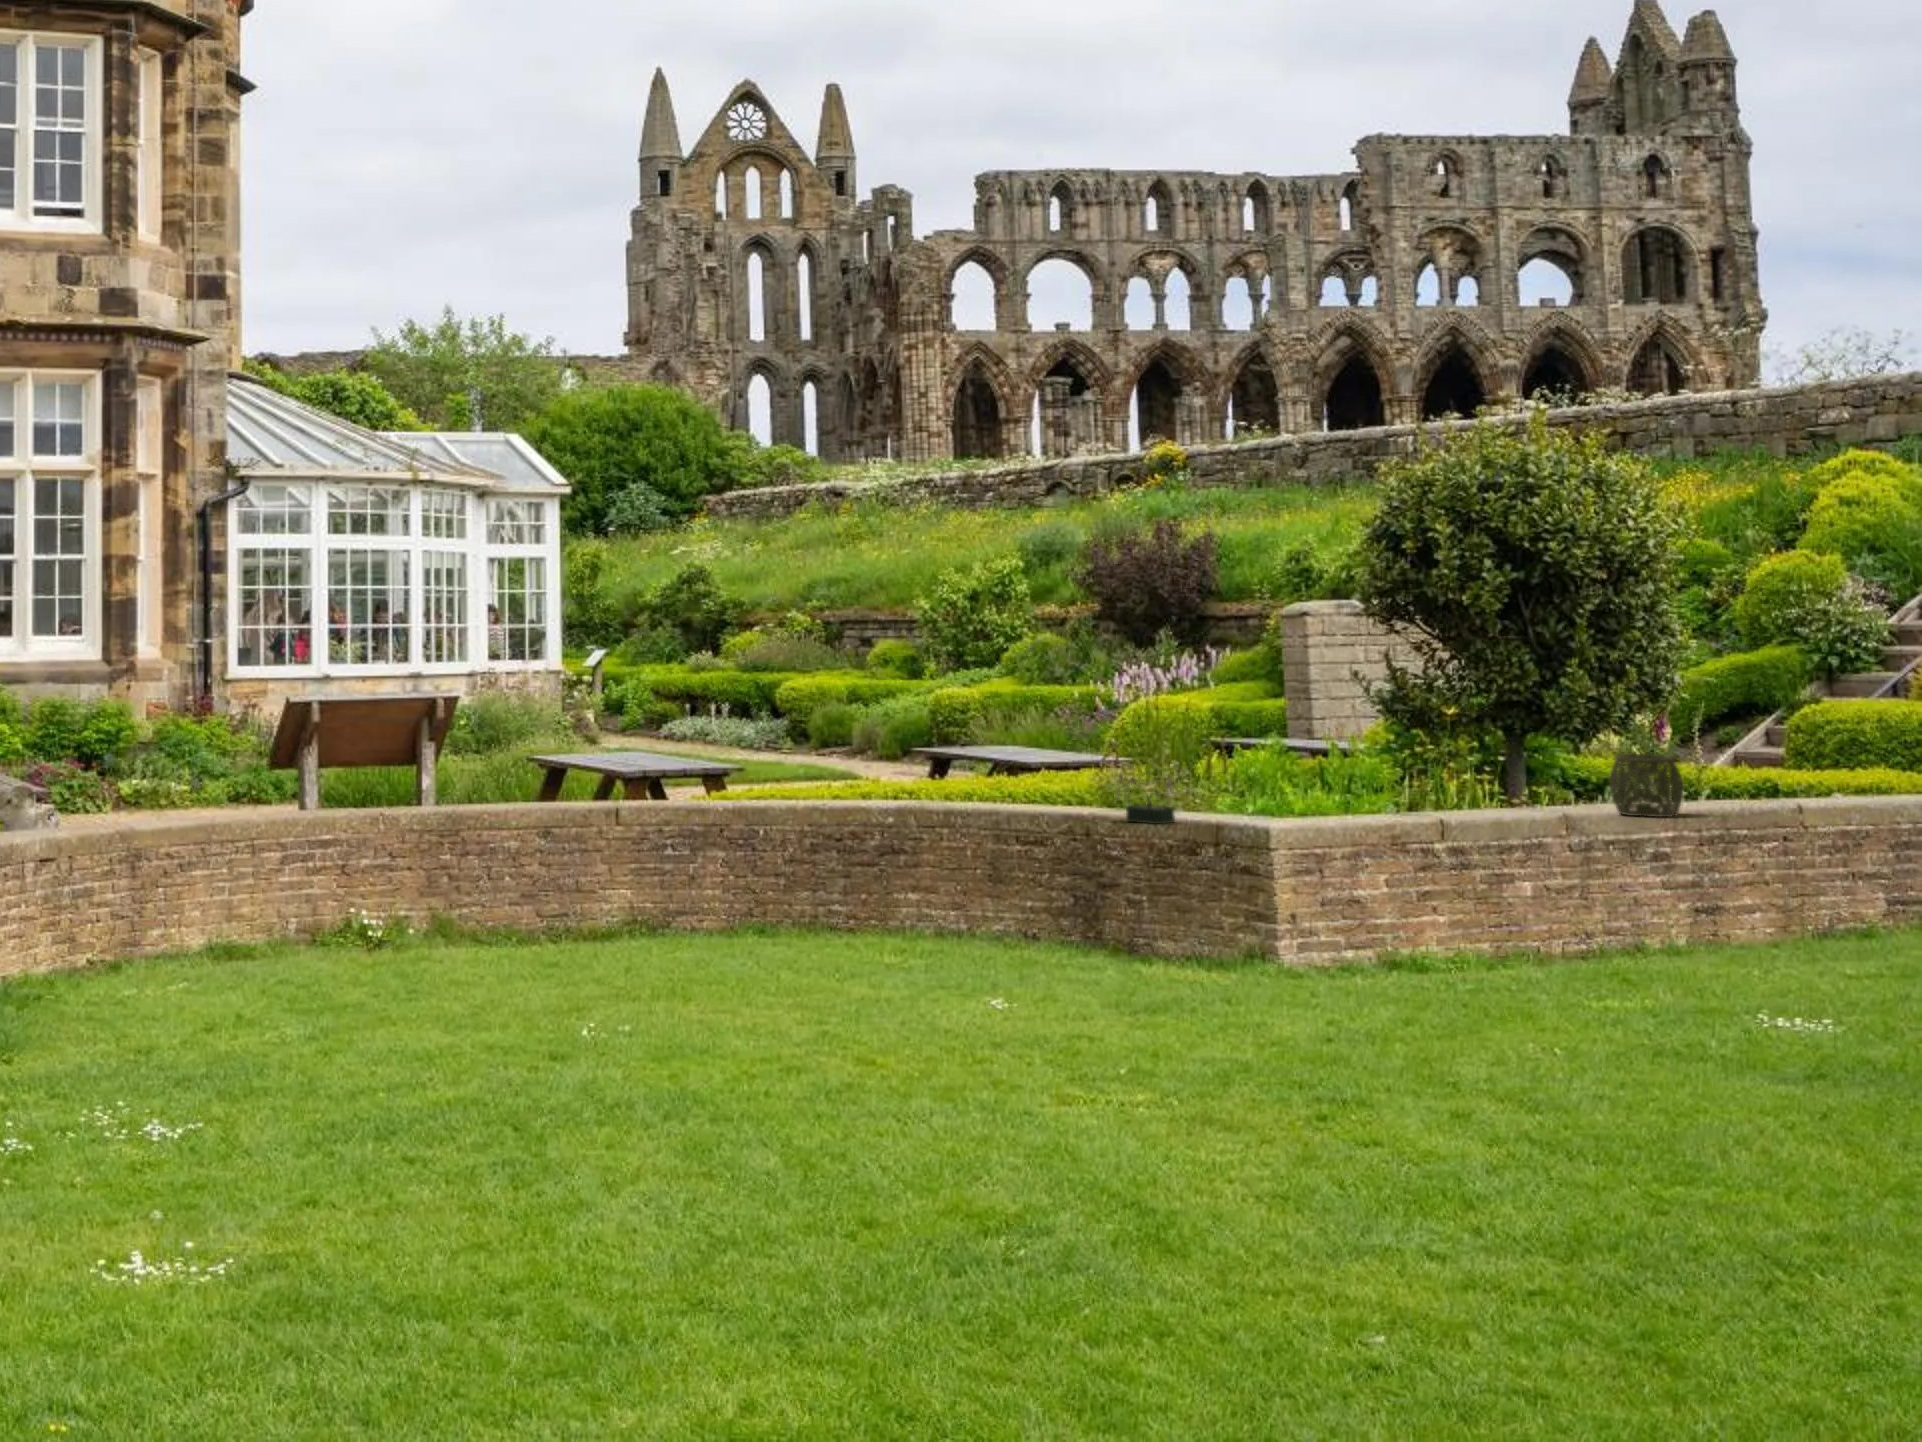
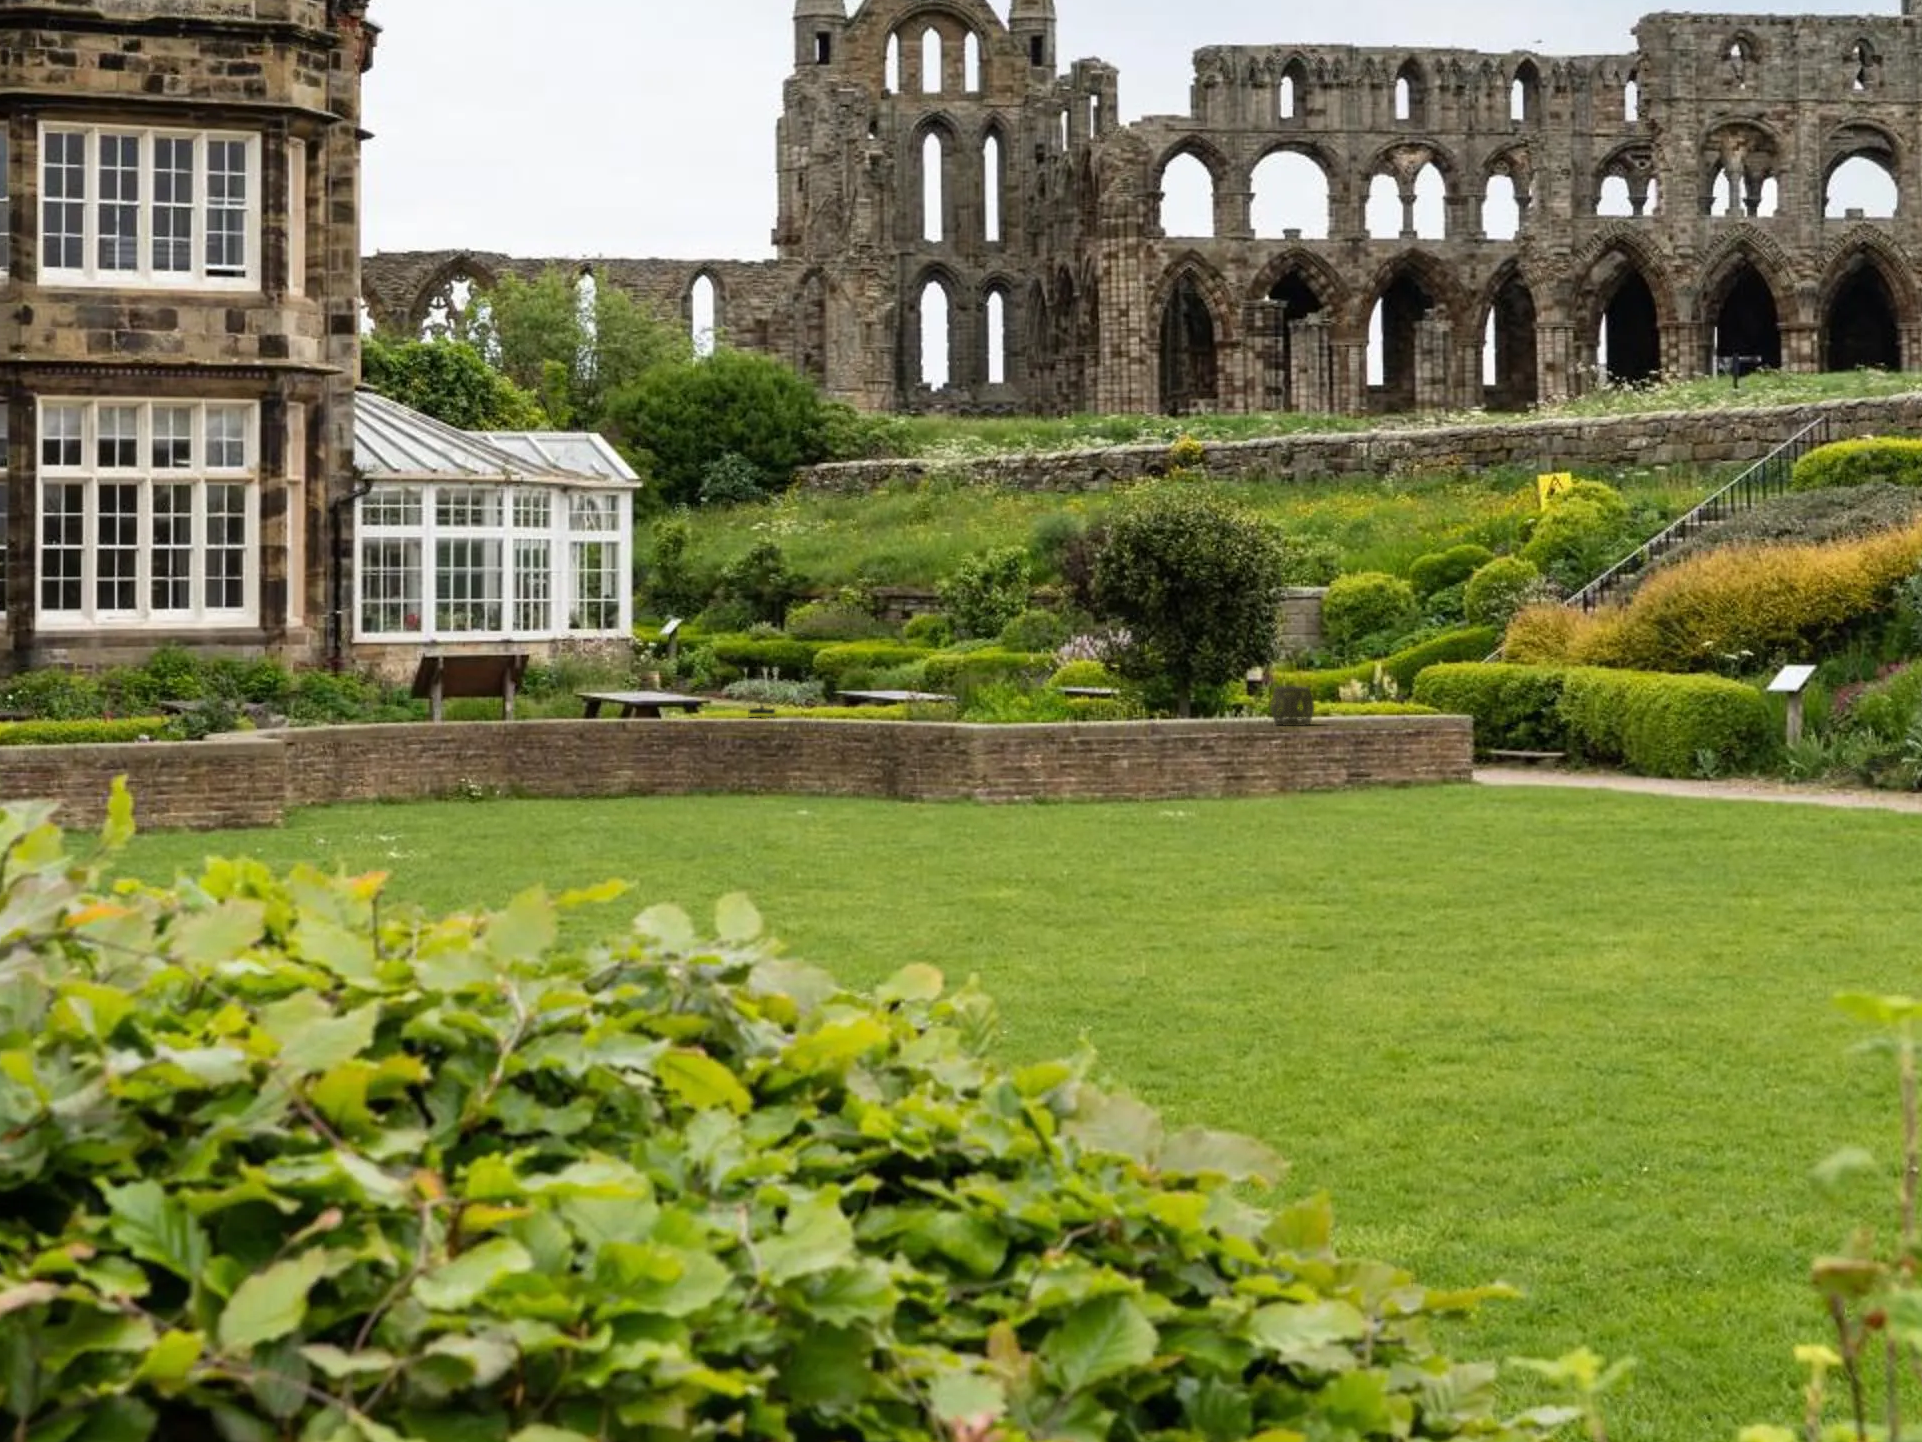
decorative plant: present [1112,764,1177,824] -> present [745,688,776,718]

